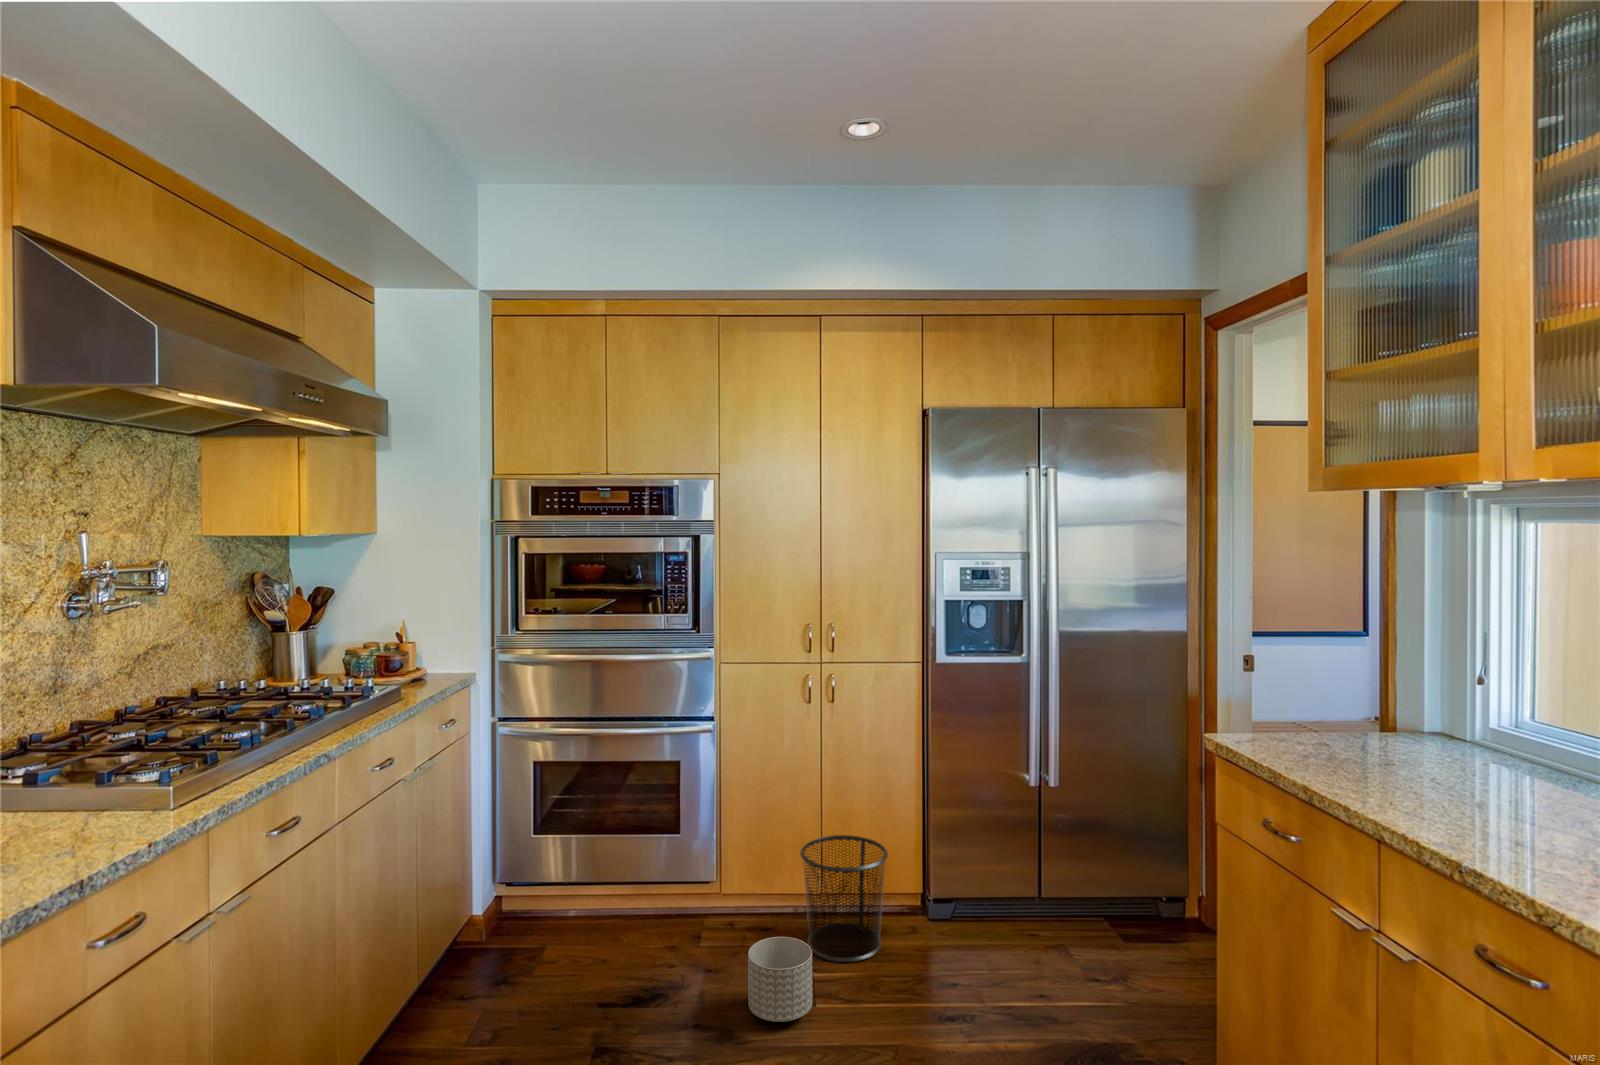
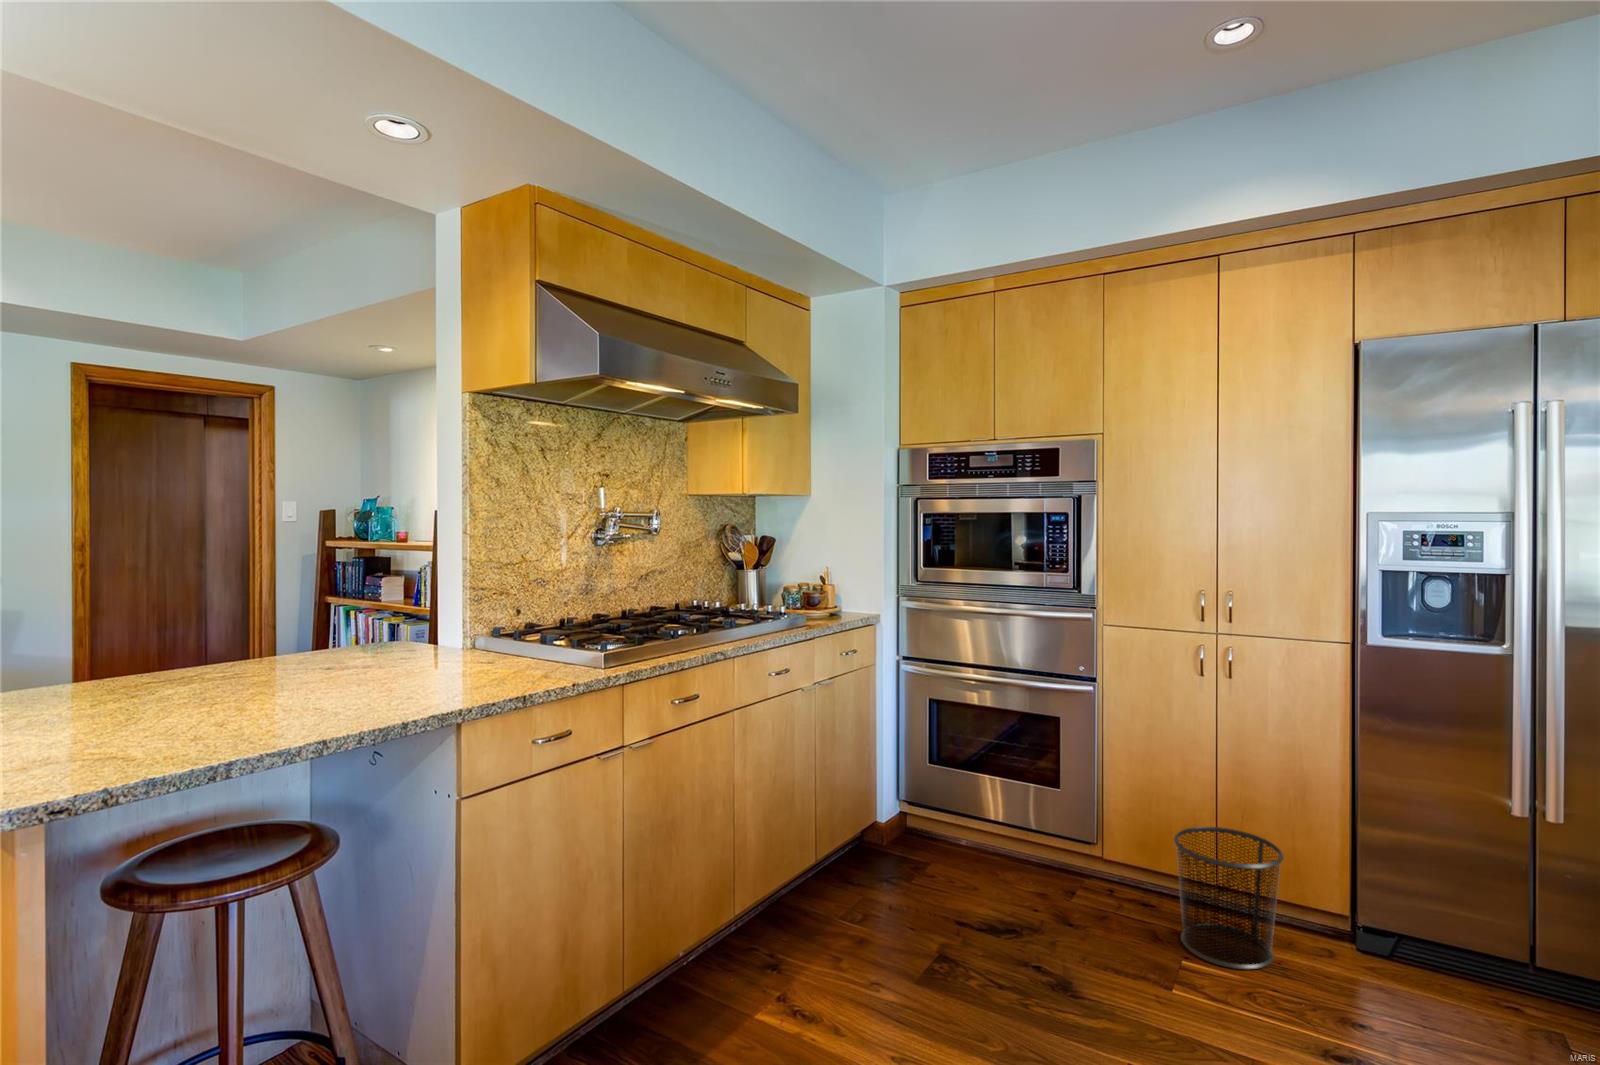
planter: present [748,937,812,1022] -> none [1081,907,1153,994]

